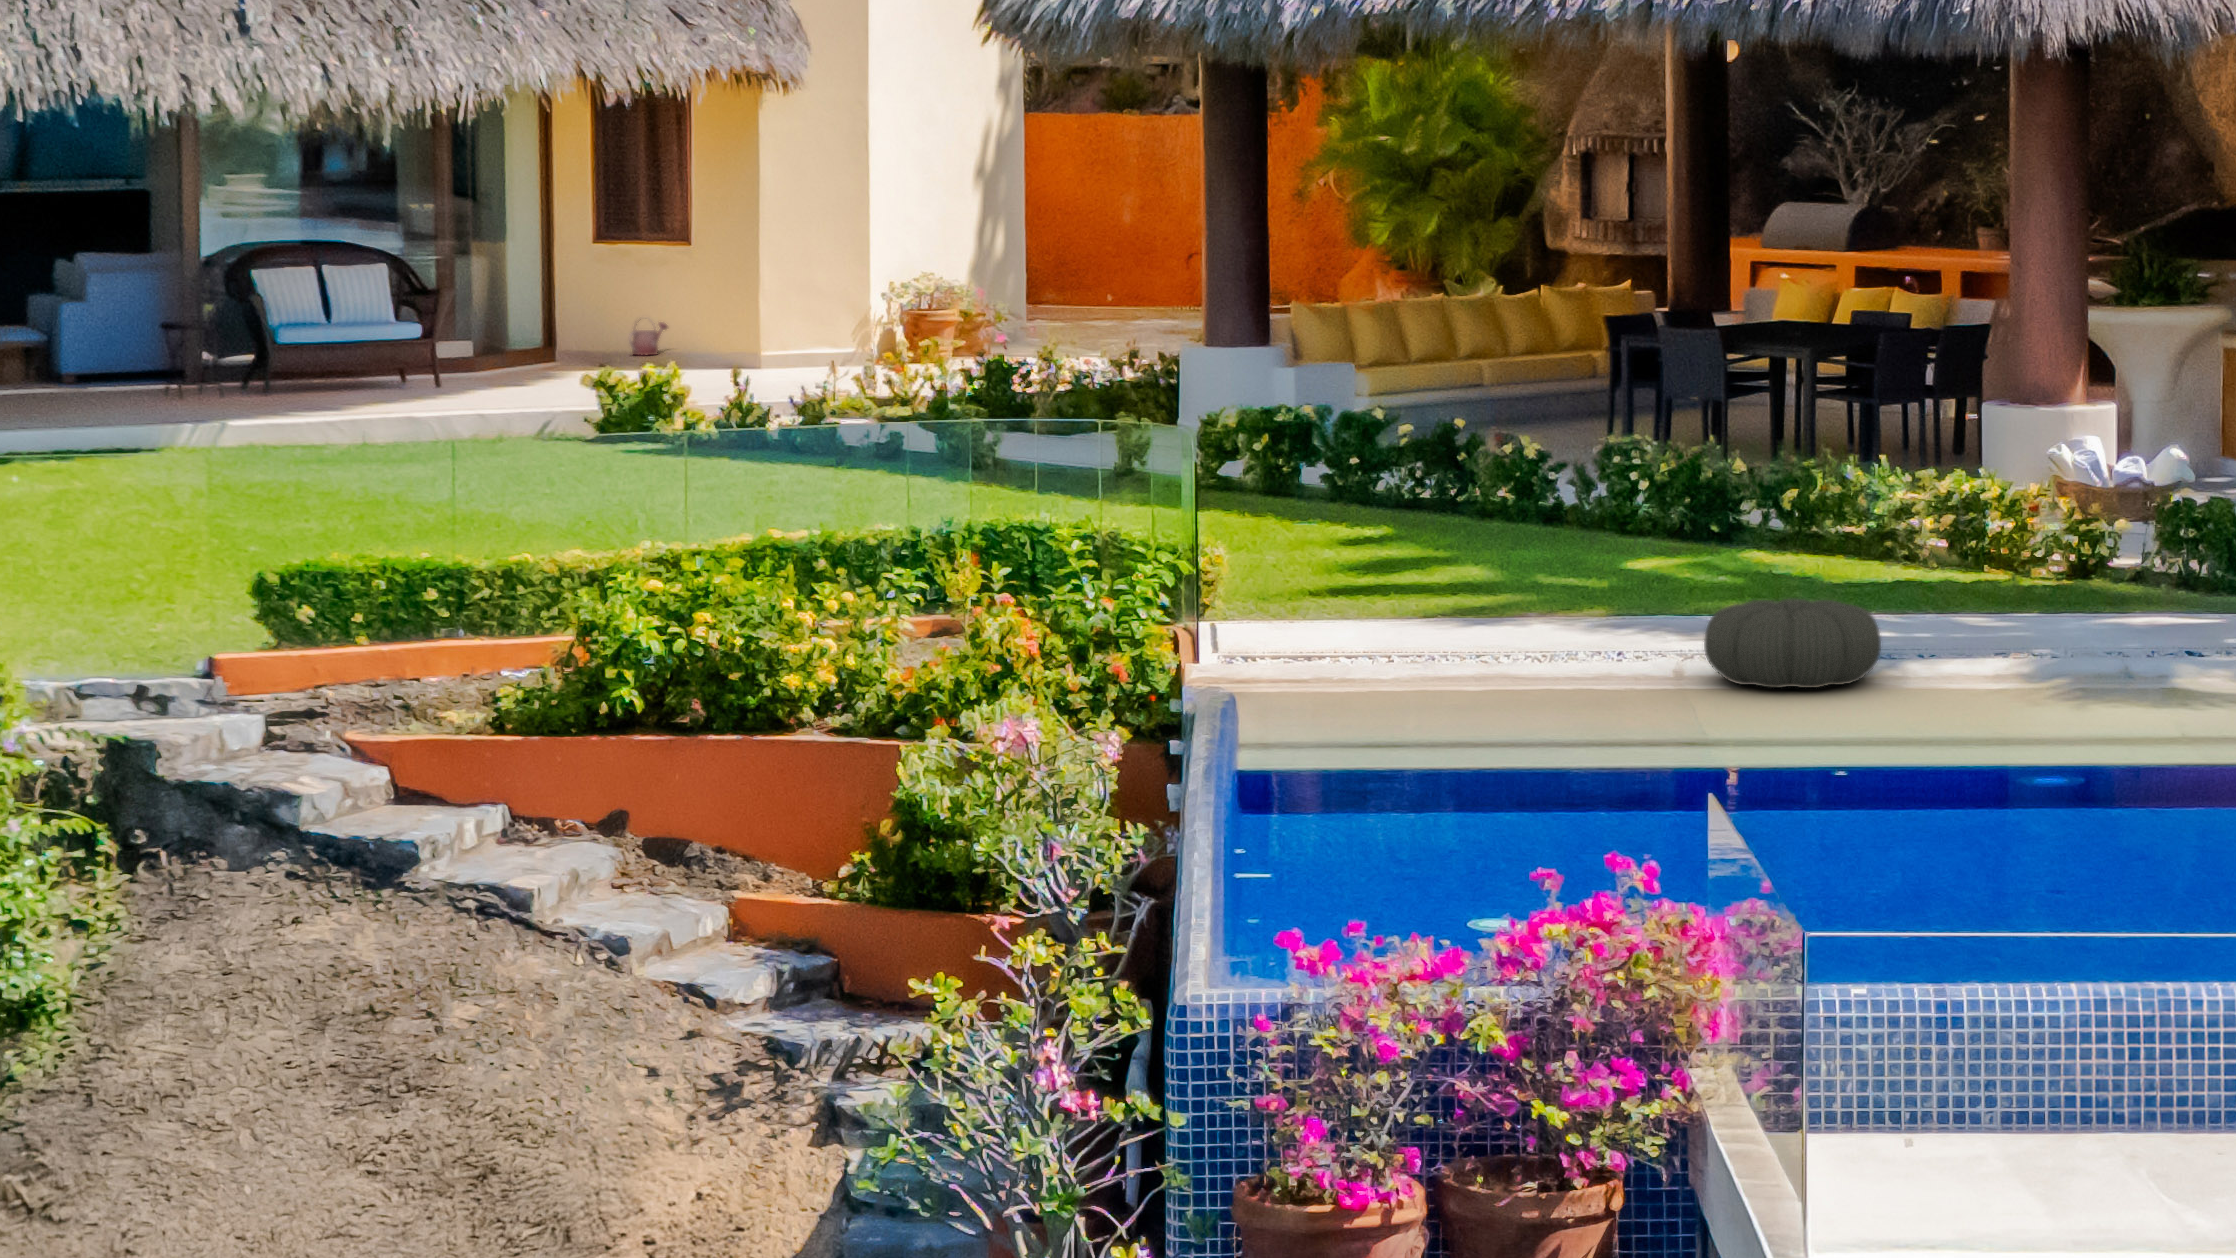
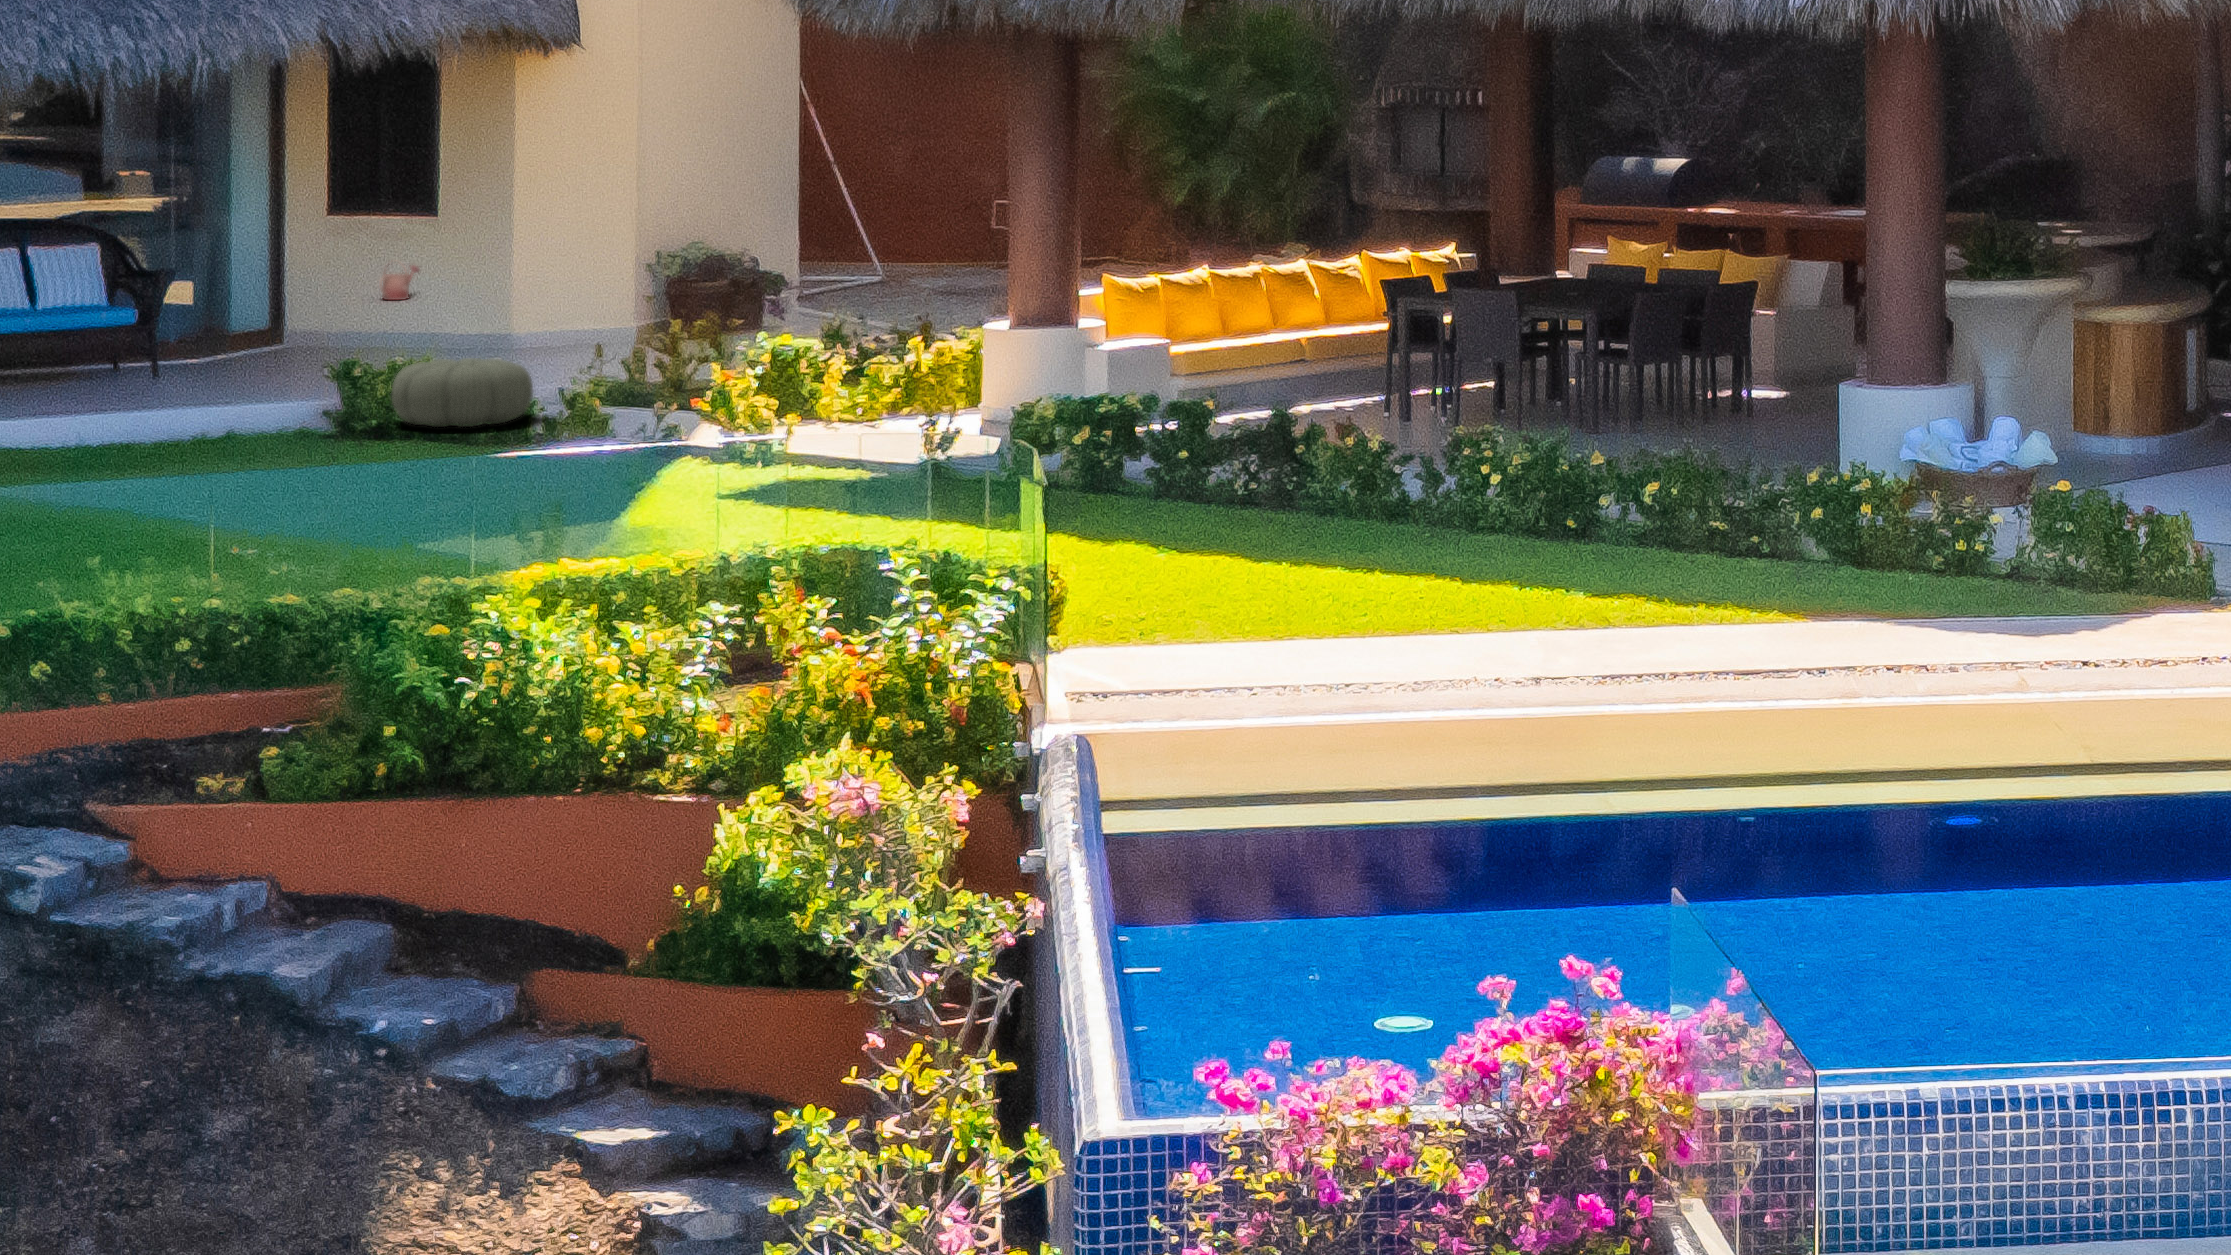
pouf: present [1704,598,1881,688] -> present [392,358,533,427]

